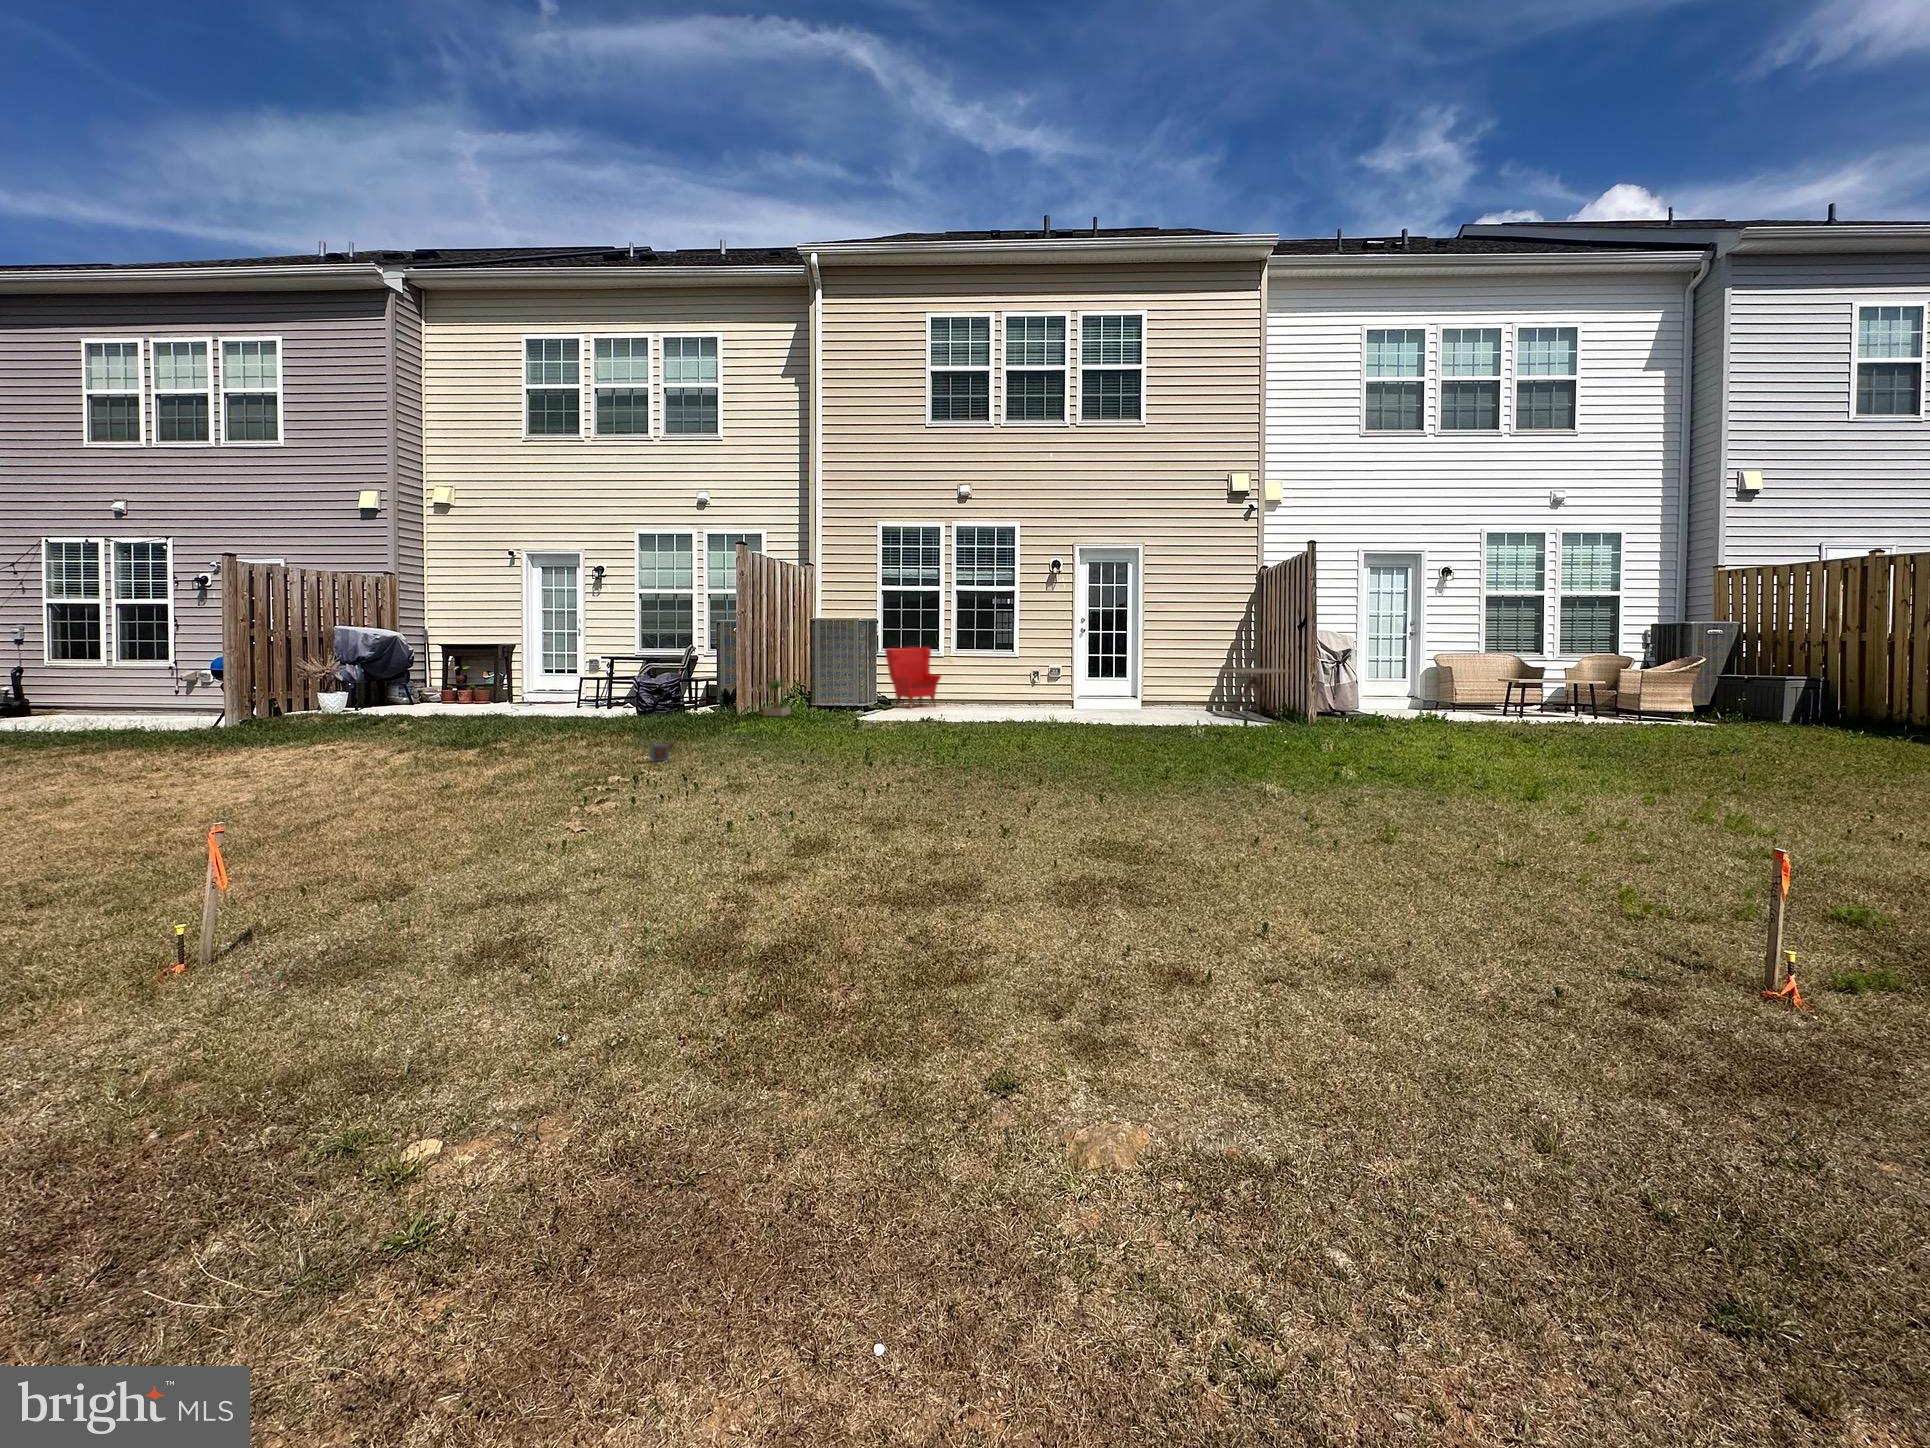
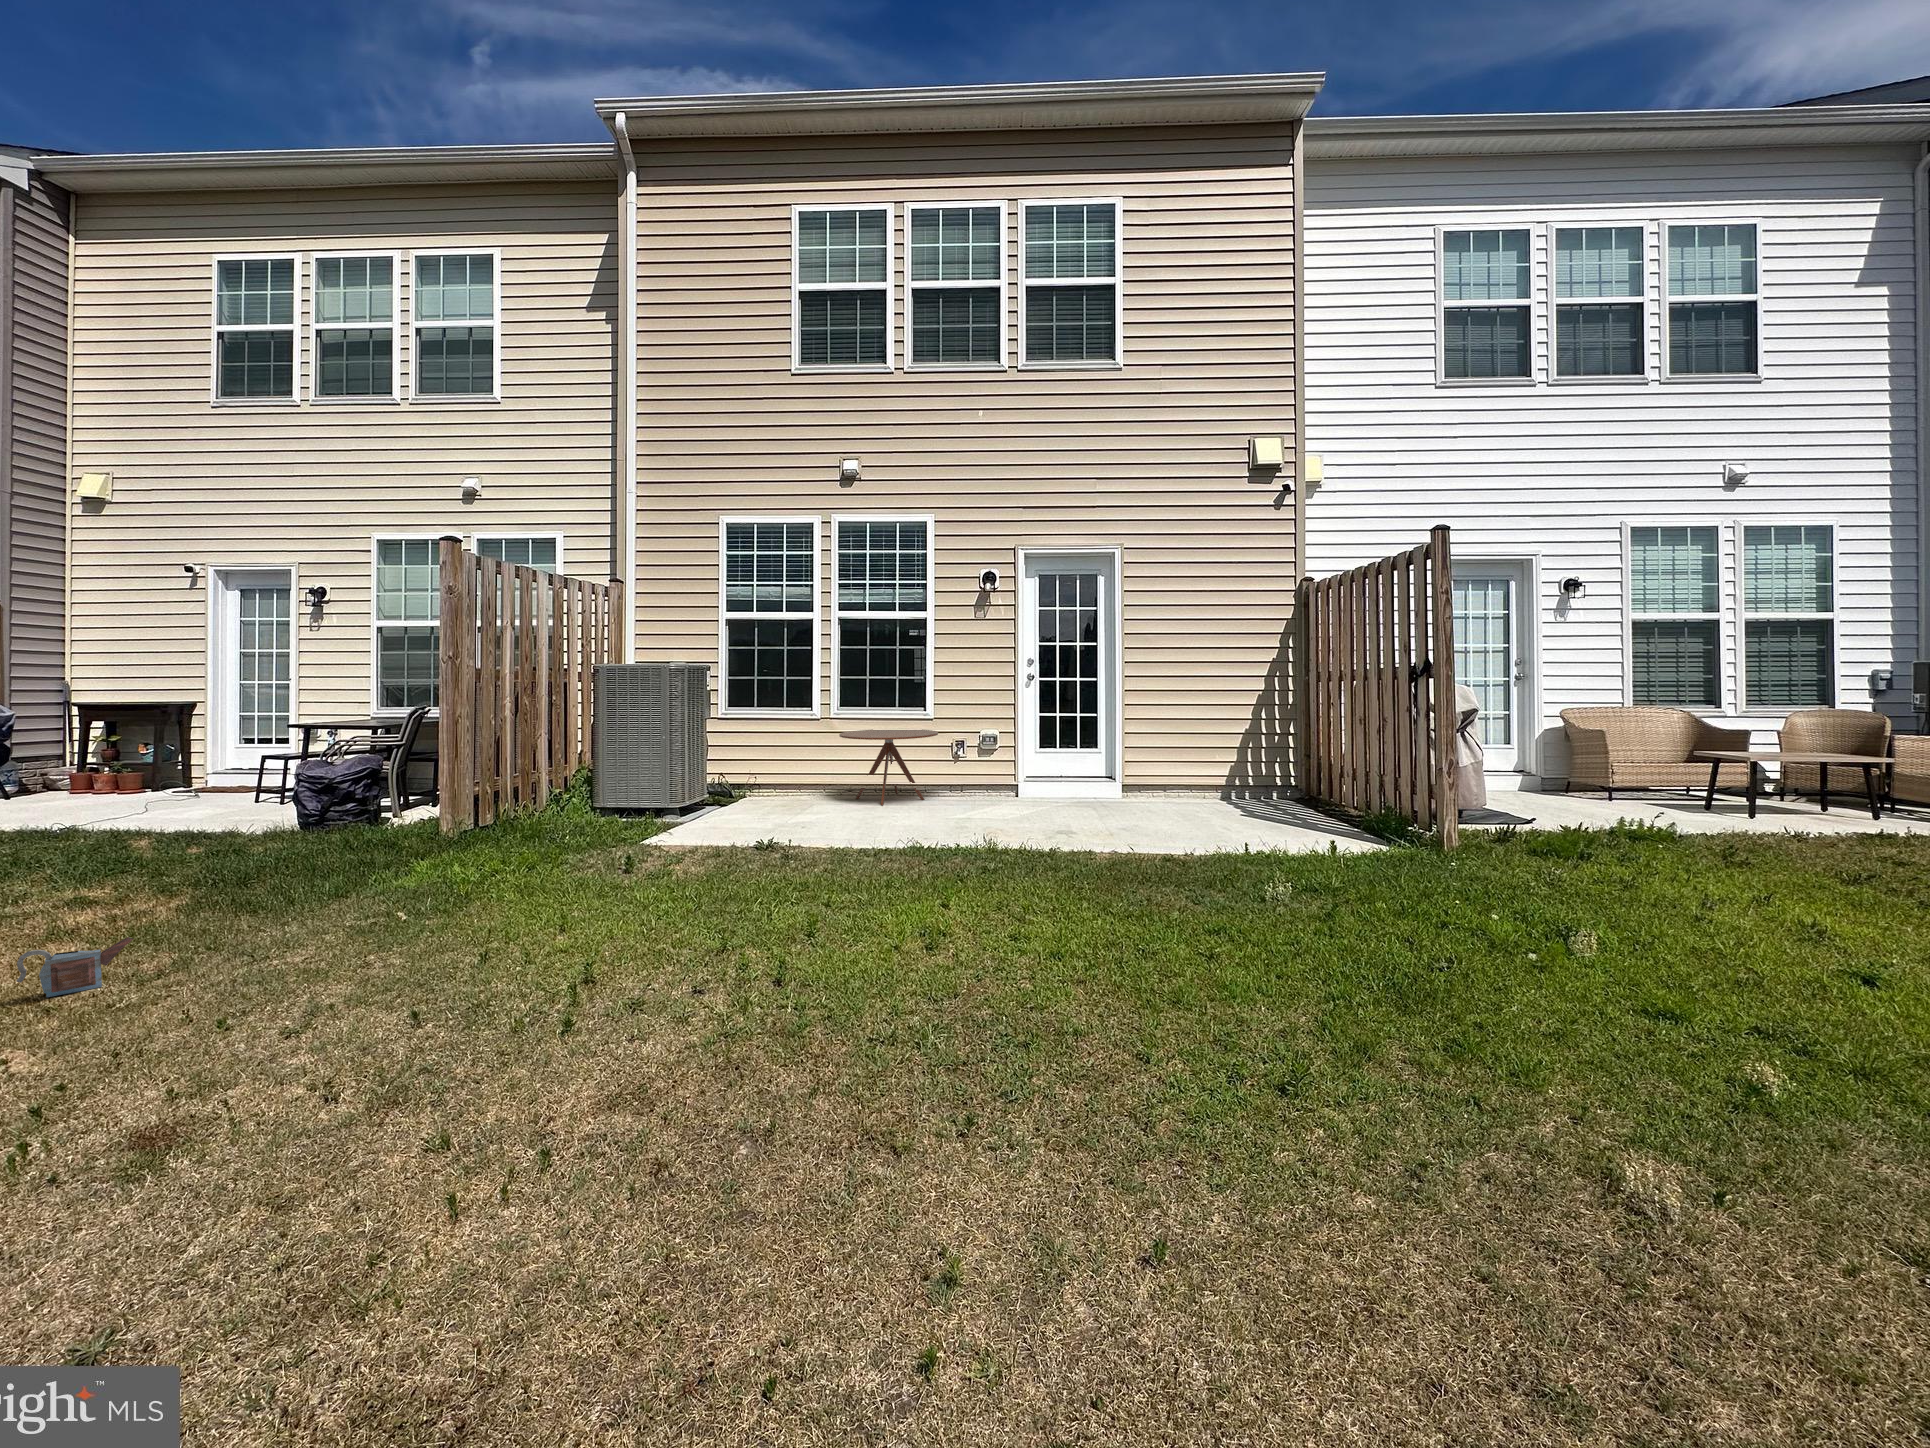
armchair: present [885,647,941,708] -> none [727,703,815,800]
round table: present [1220,668,1288,717] -> present [839,729,938,805]
potted plant: present [763,677,791,716] -> none [499,756,552,826]

